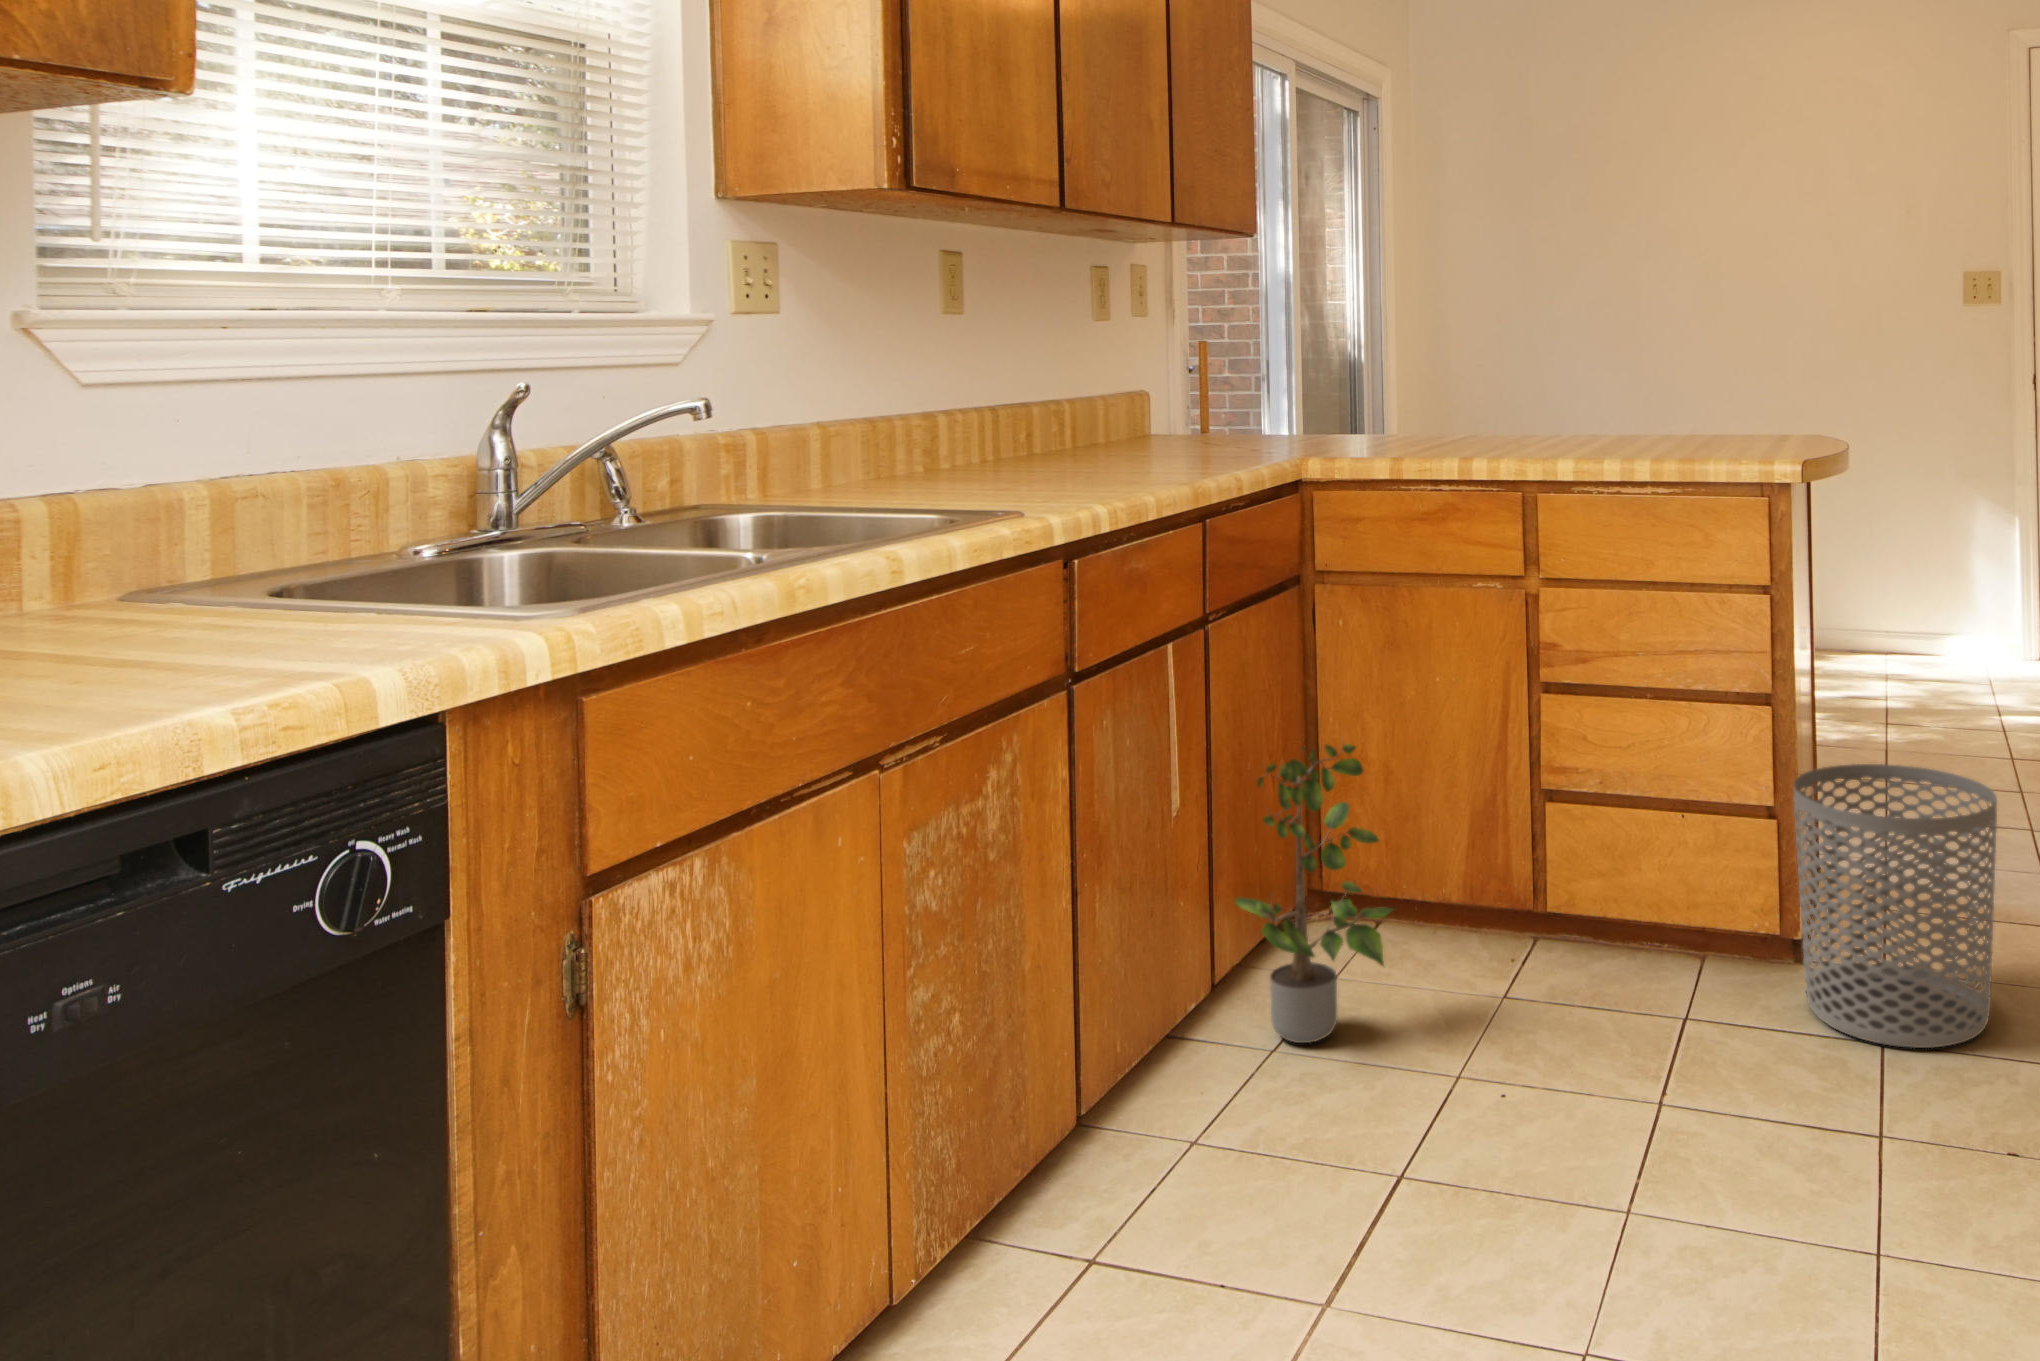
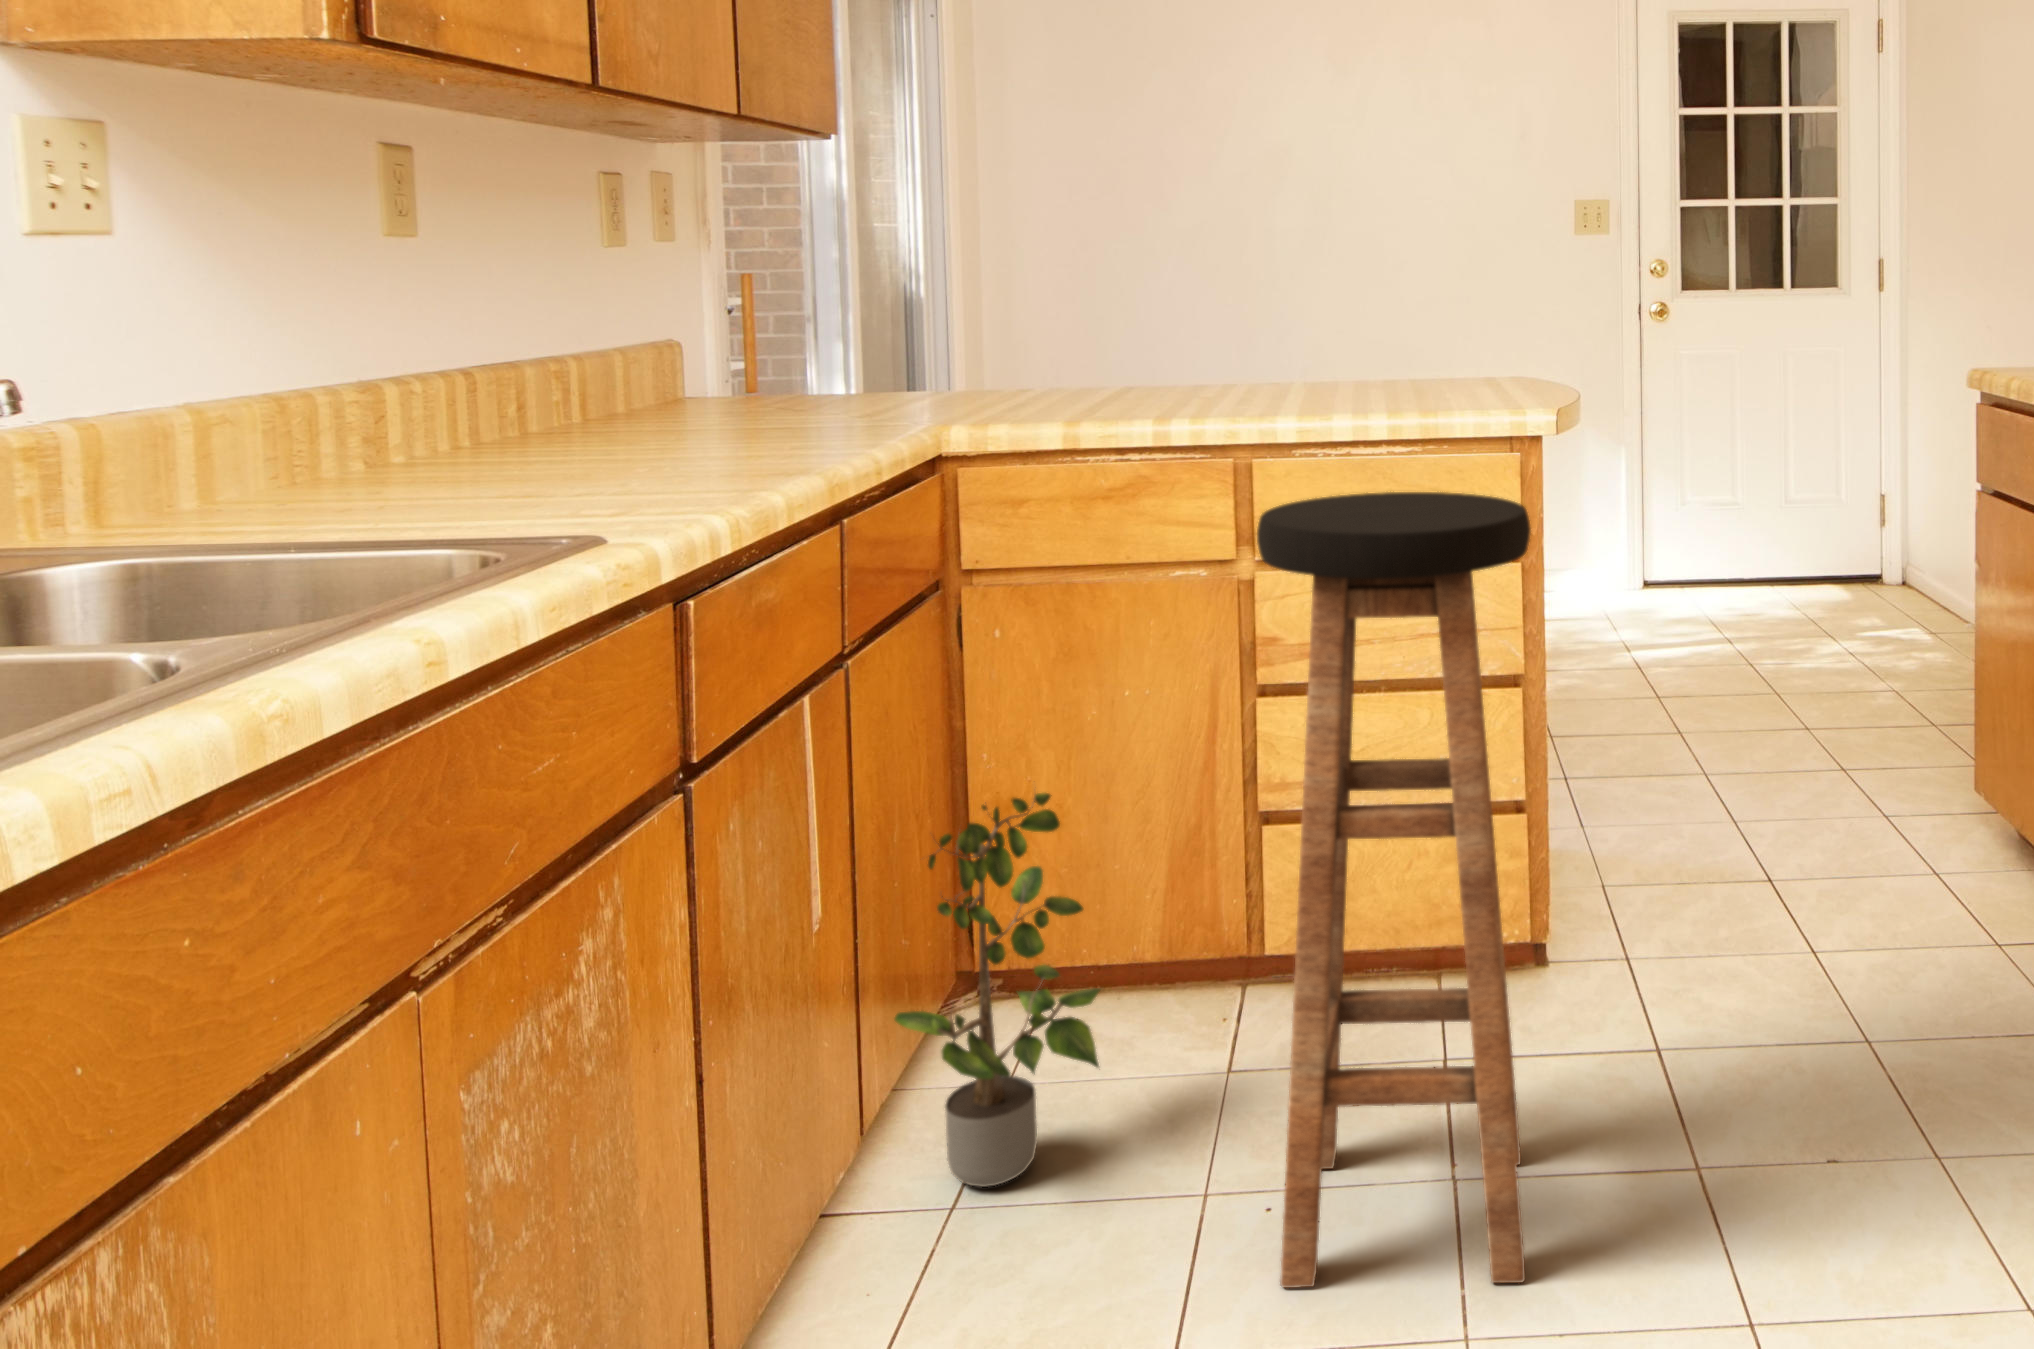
bar stool: none [1488,519,1721,1183] -> present [1257,492,1531,1288]
waste bin: present [1794,764,1997,1048] -> none [1555,738,1768,1051]

